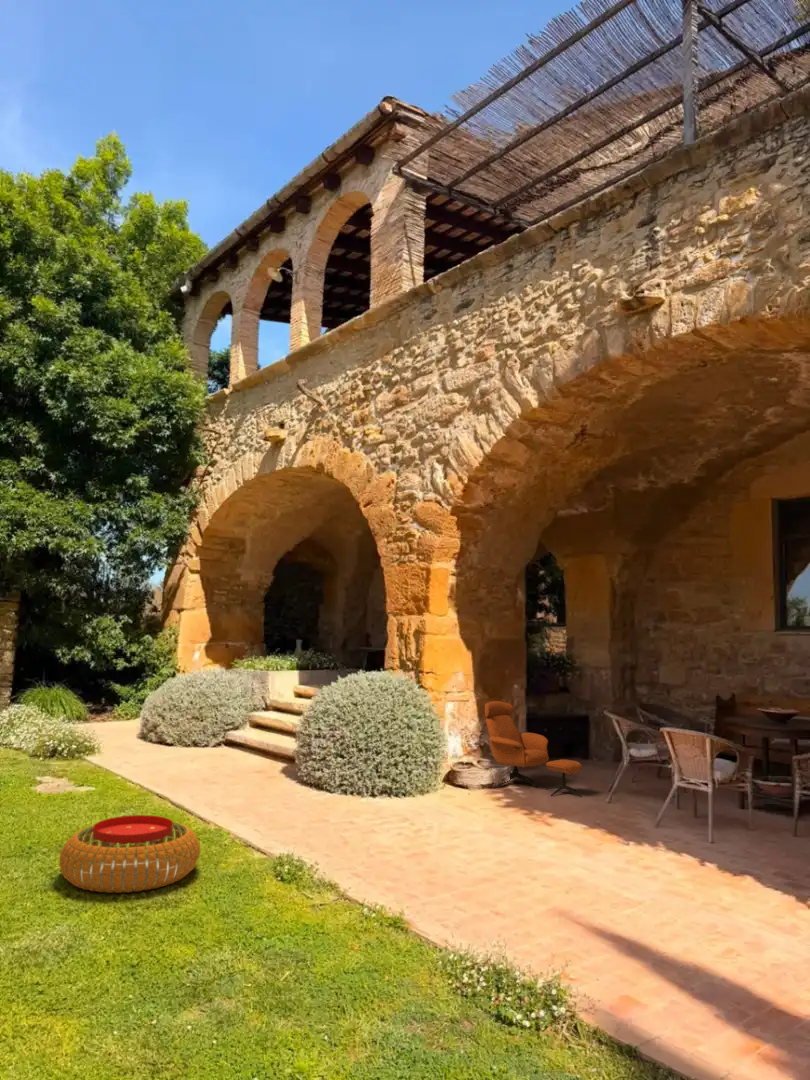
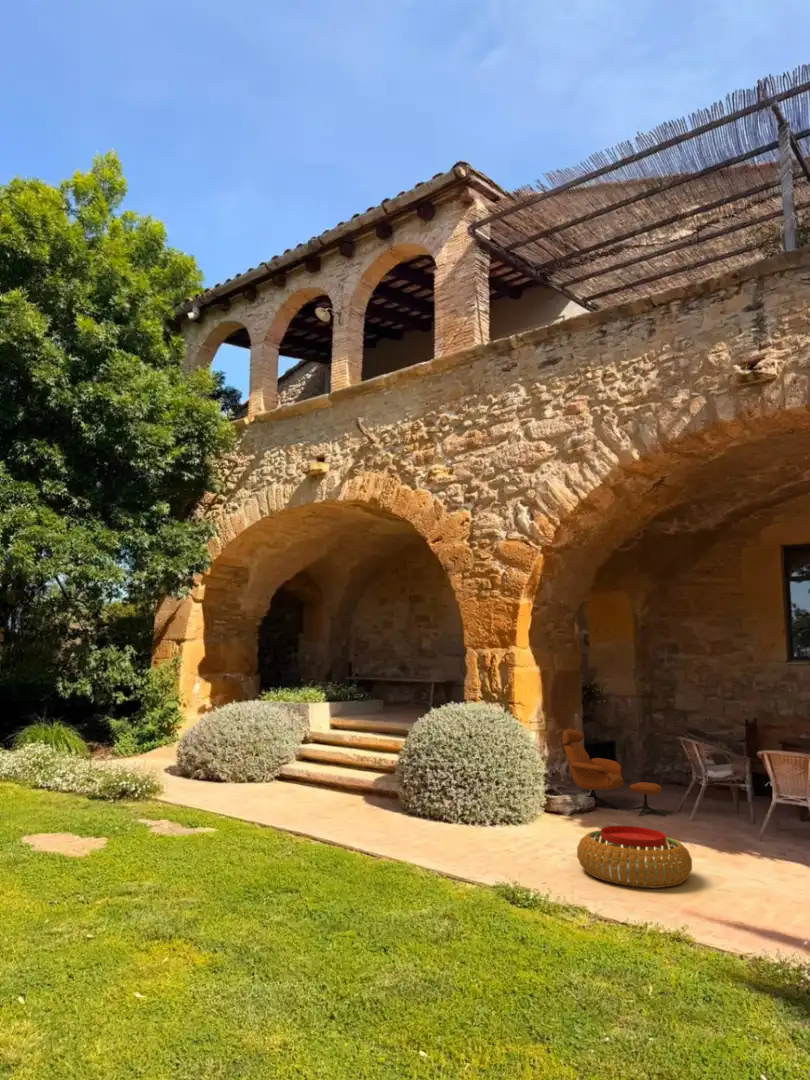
pouf: present [59,815,200,893] -> present [577,826,692,888]

